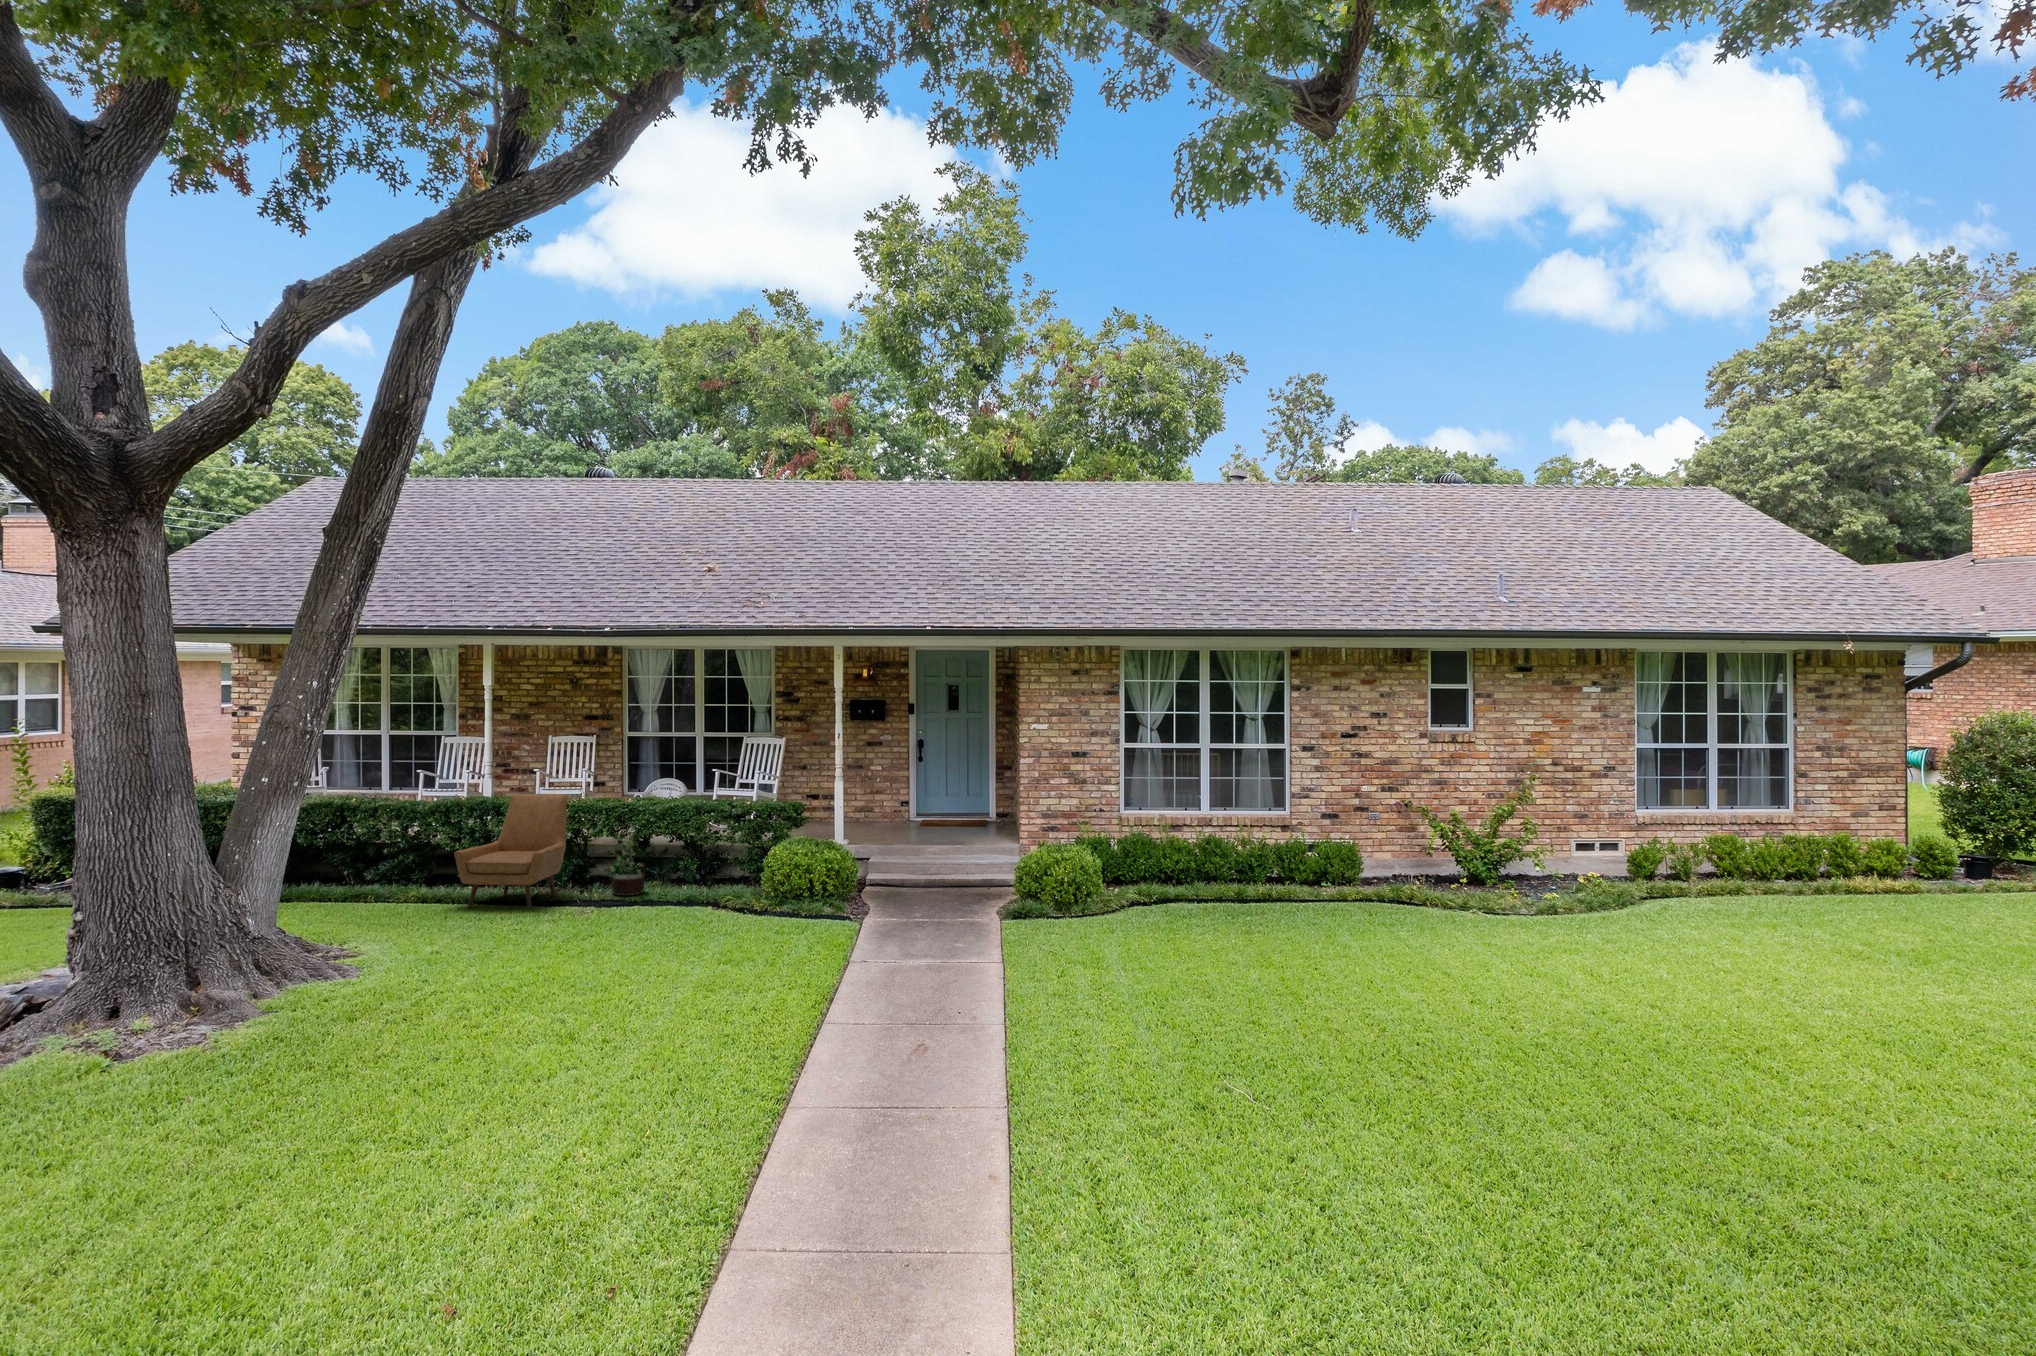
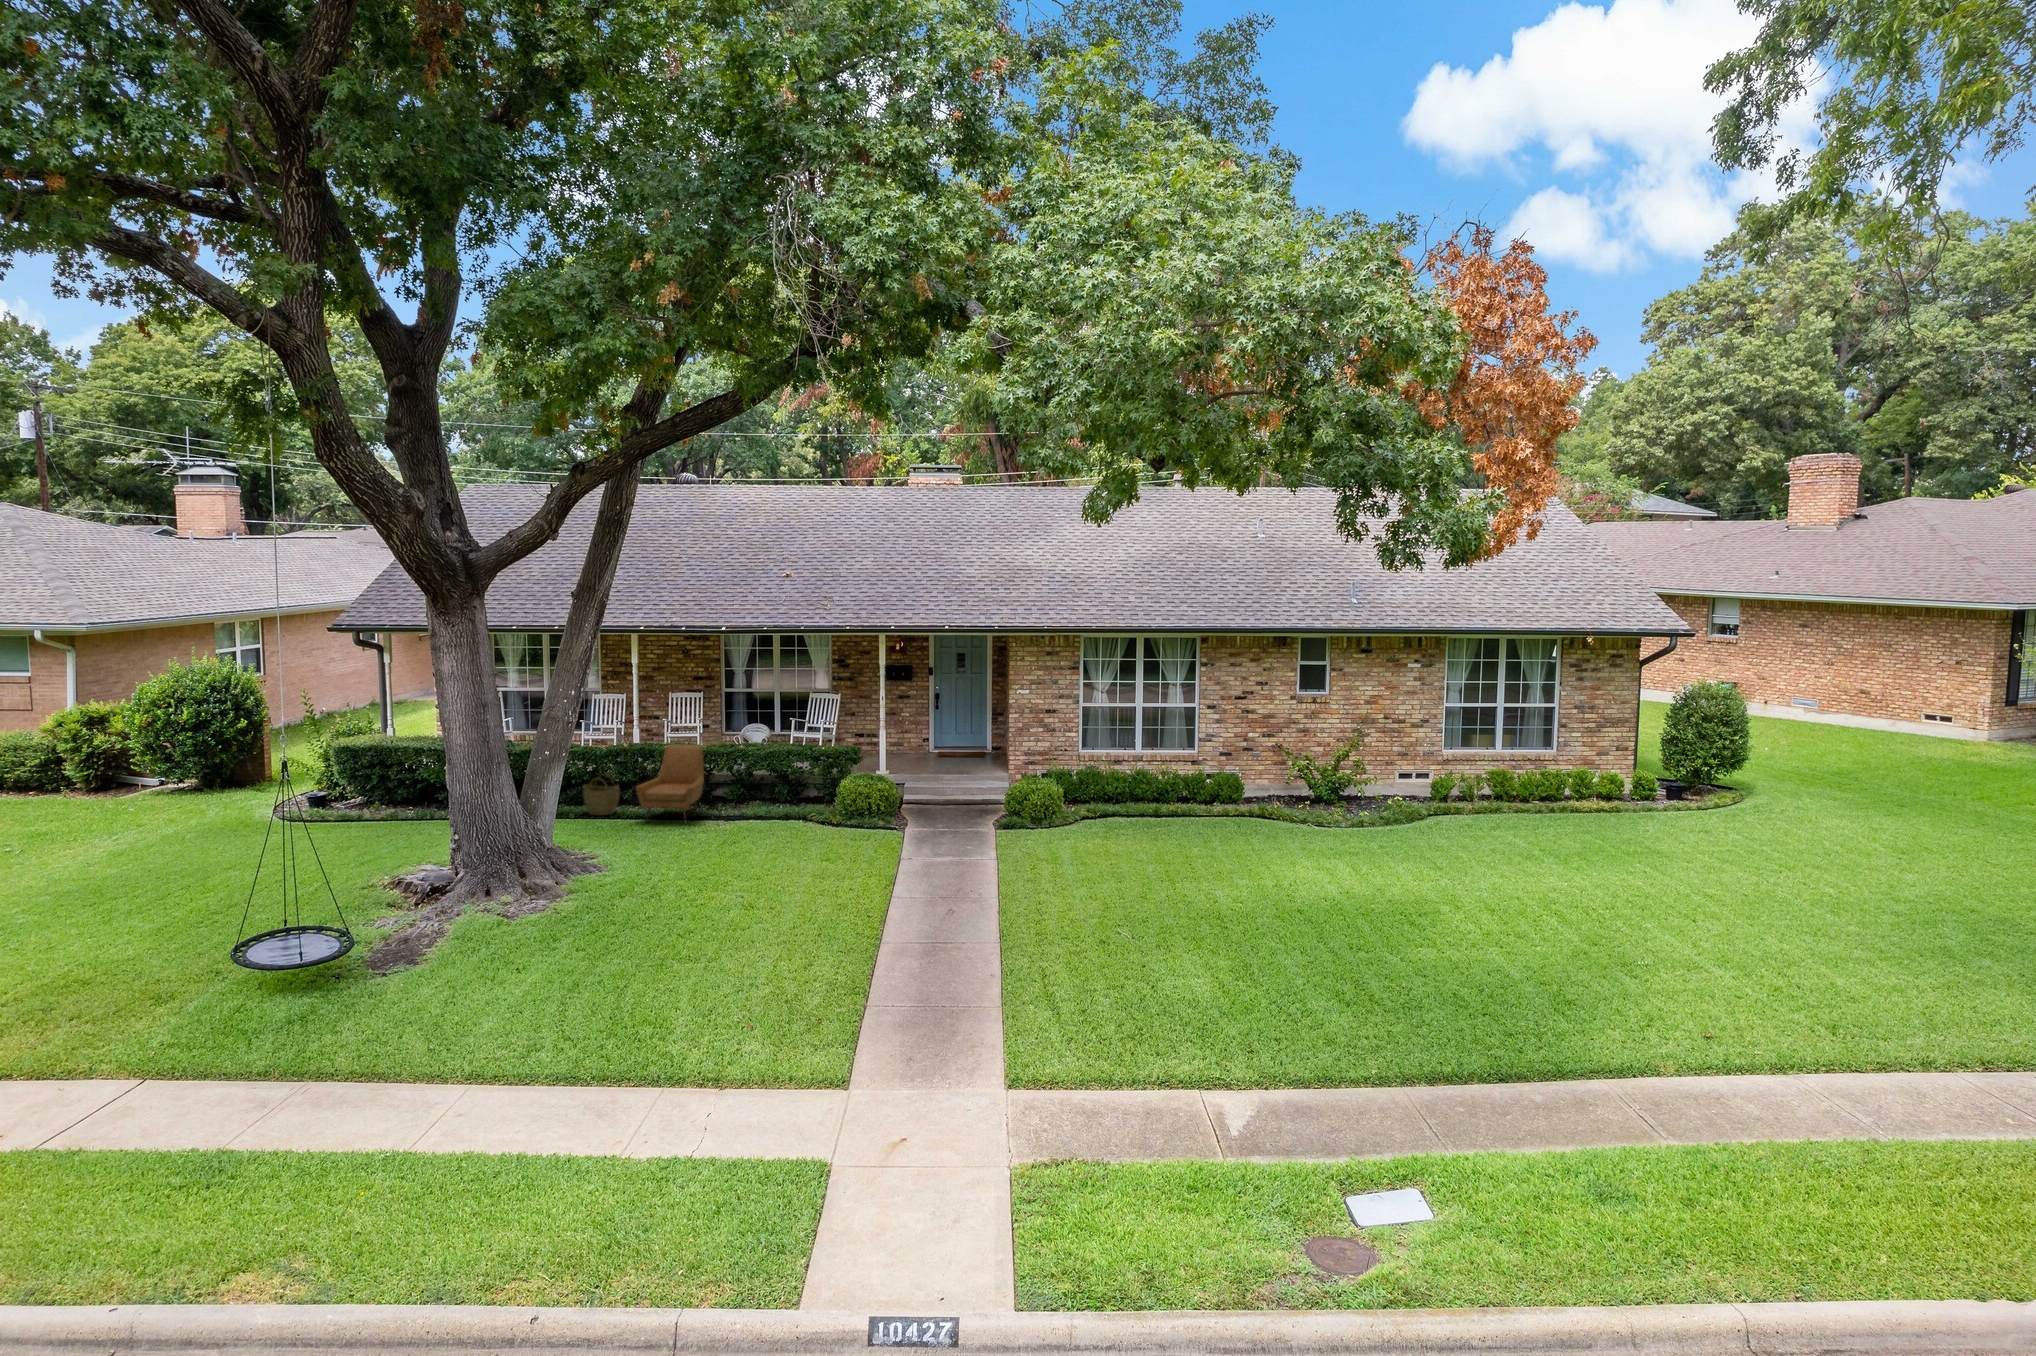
woven basket: none [380,838,438,899] -> present [583,777,619,815]
decorative plant: present [610,838,645,896] -> none [732,773,757,813]

